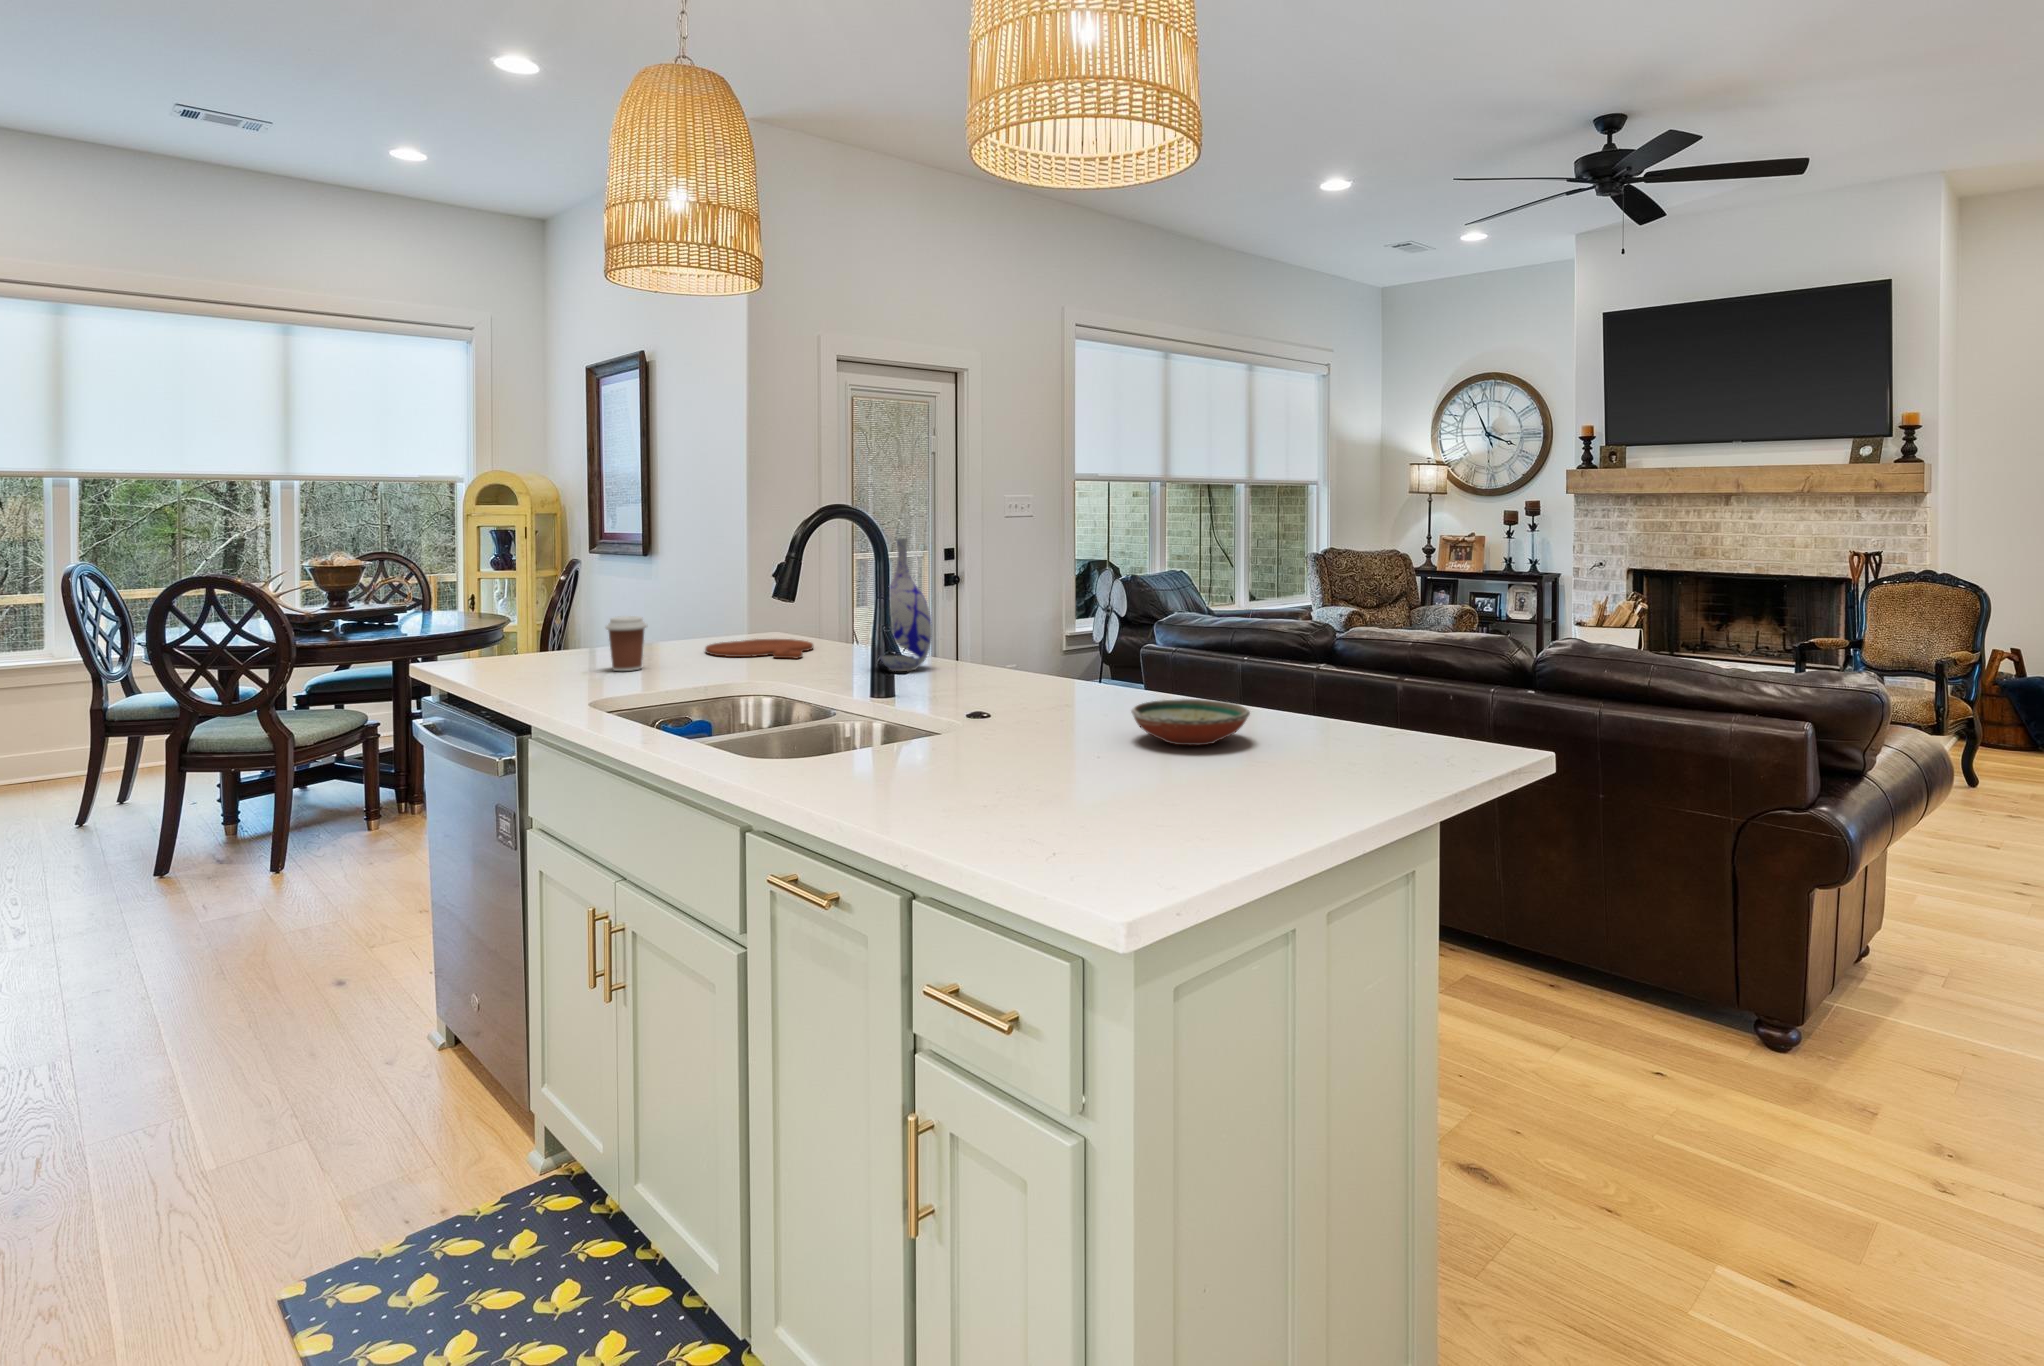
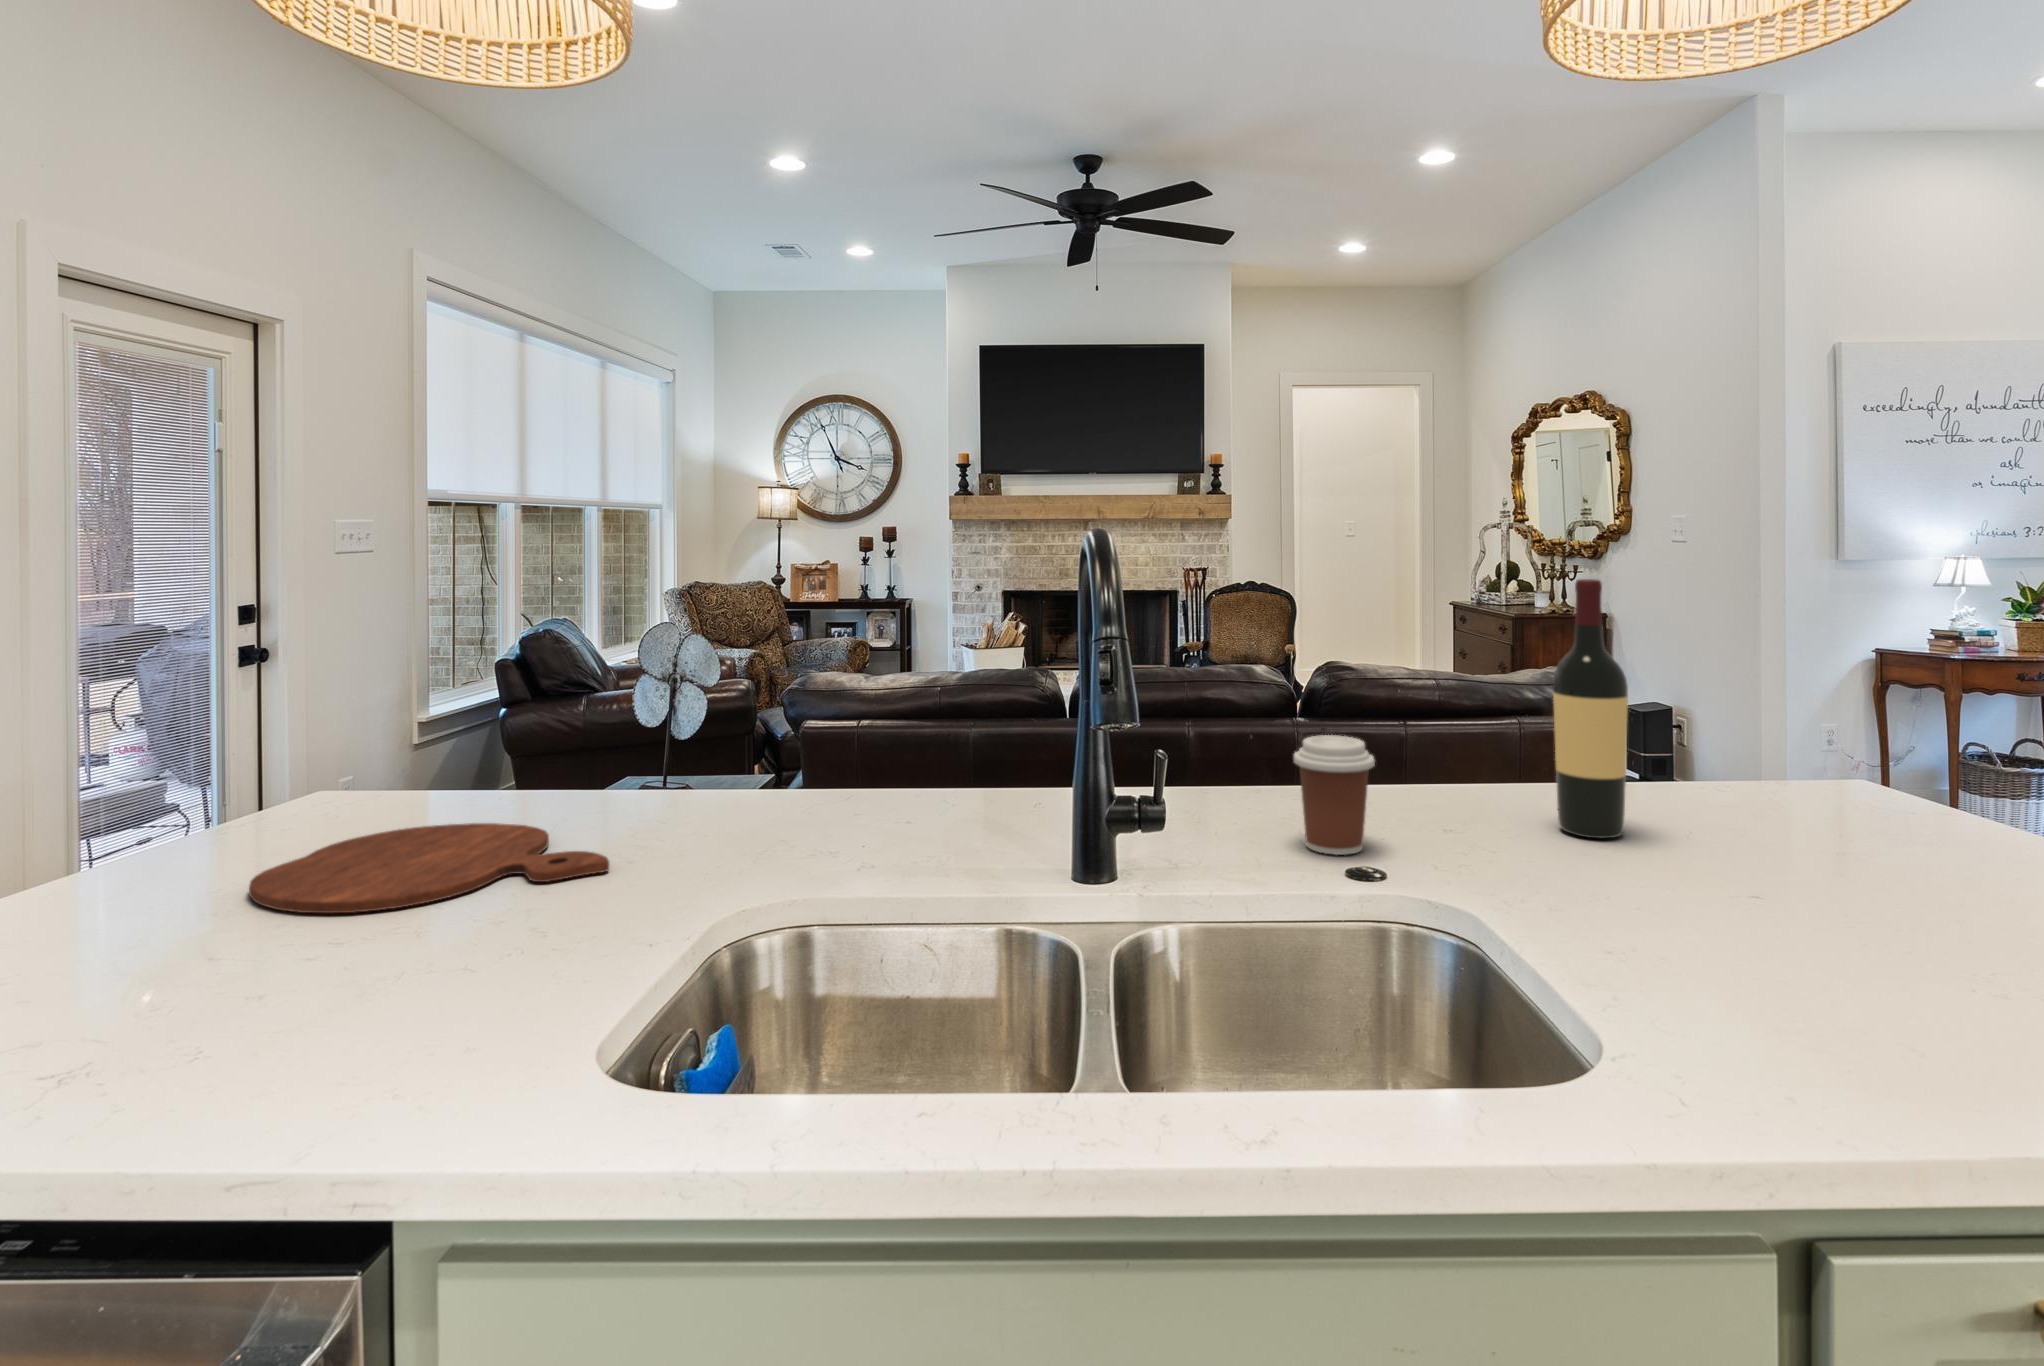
vase: present [880,538,932,671] -> none [866,585,980,854]
wine bottle: none [1150,546,1195,715] -> present [1553,579,1628,839]
coffee cup: present [605,616,647,671] -> present [1294,735,1375,855]
decorative bowl: present [1131,699,1250,745] -> none [1729,804,1953,889]

